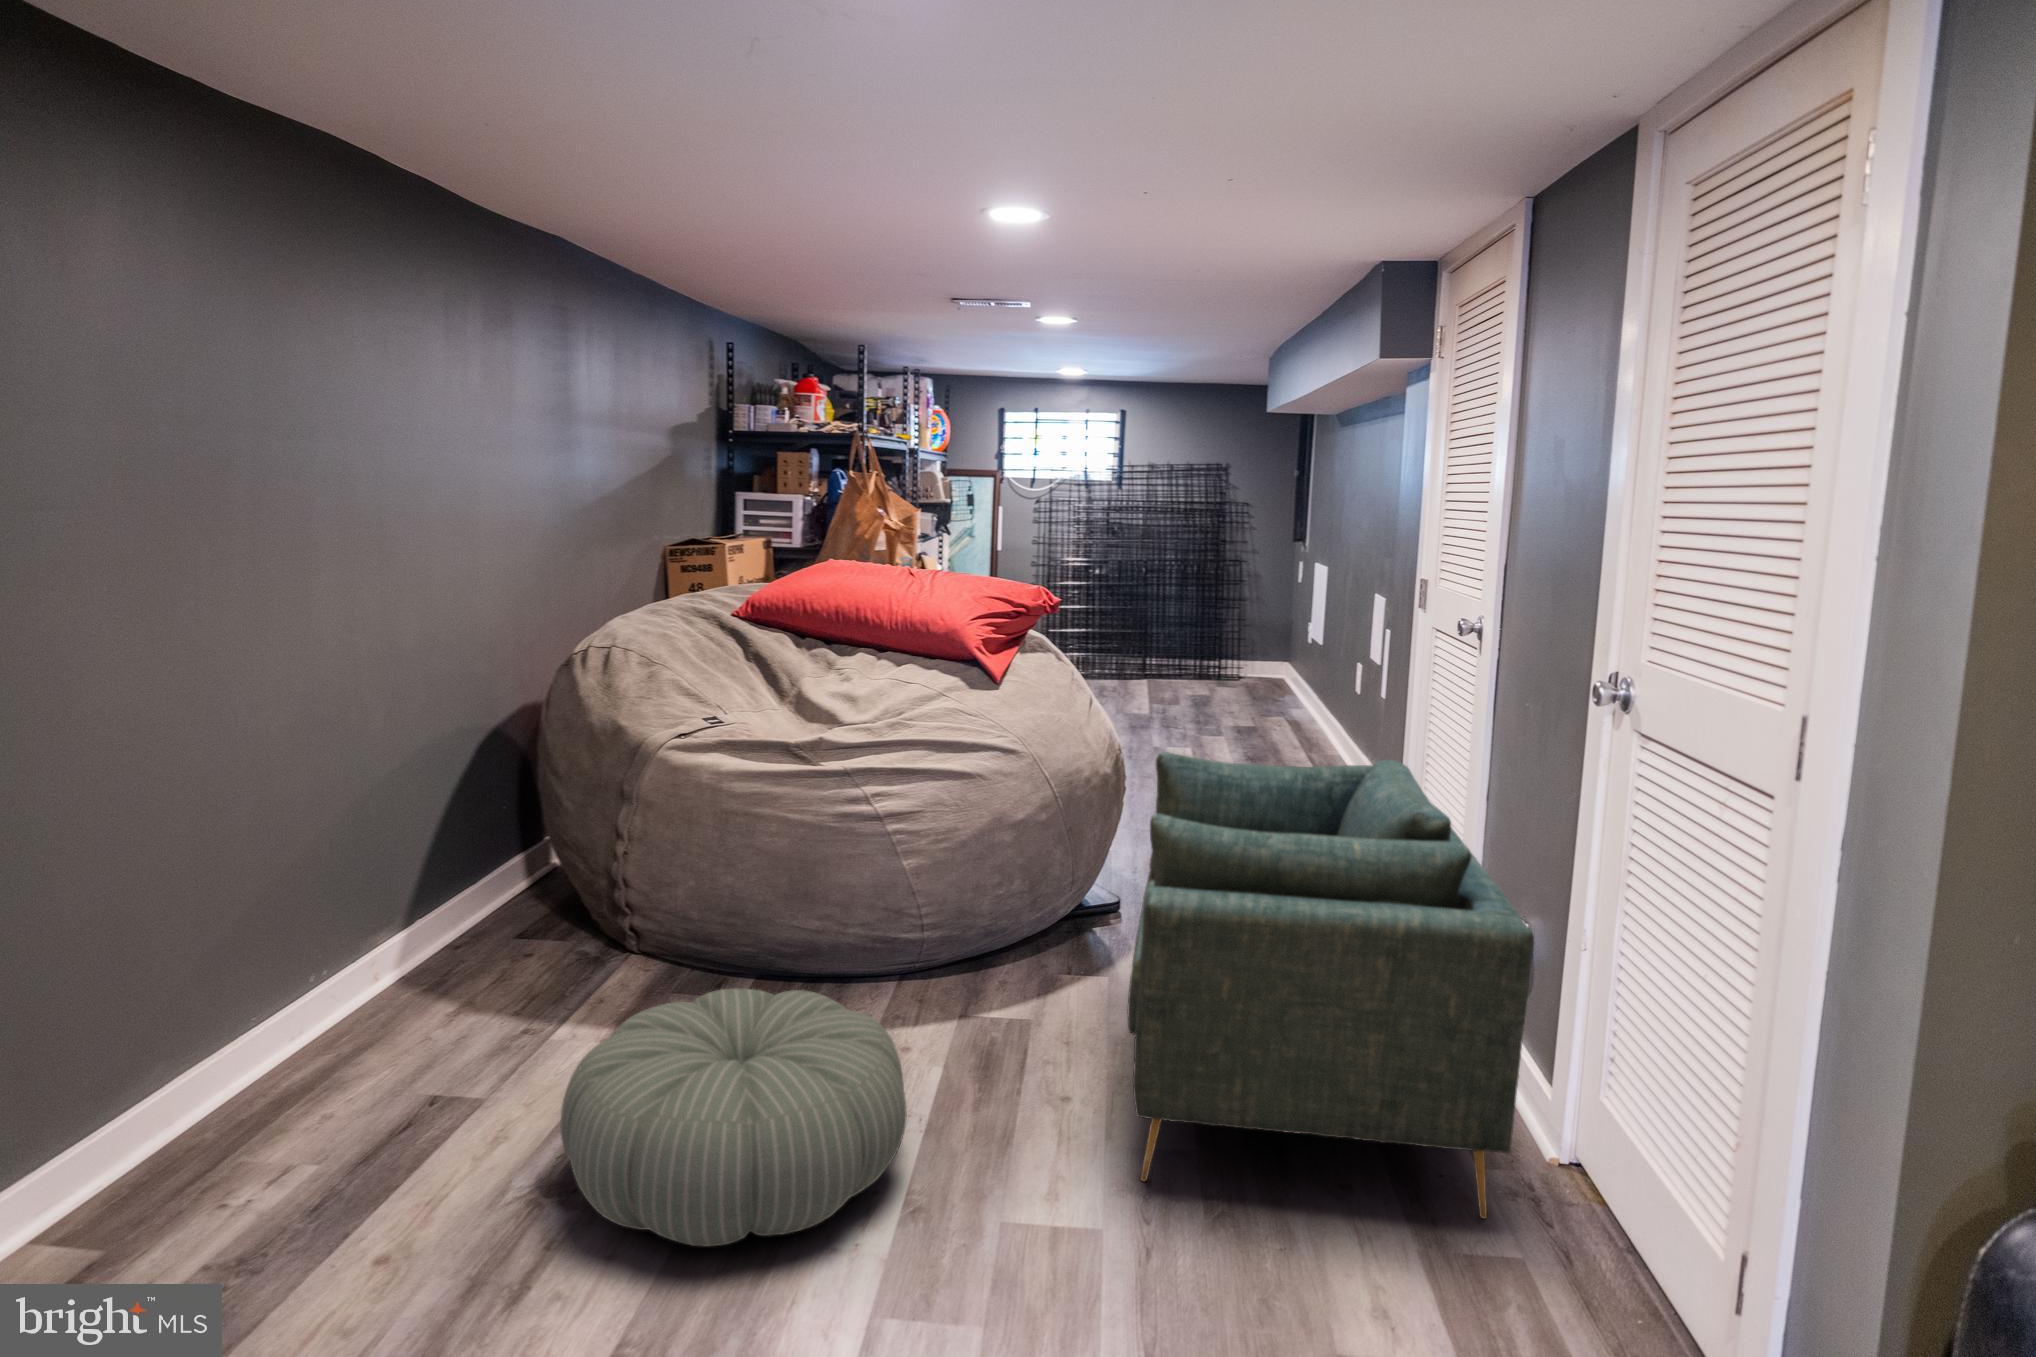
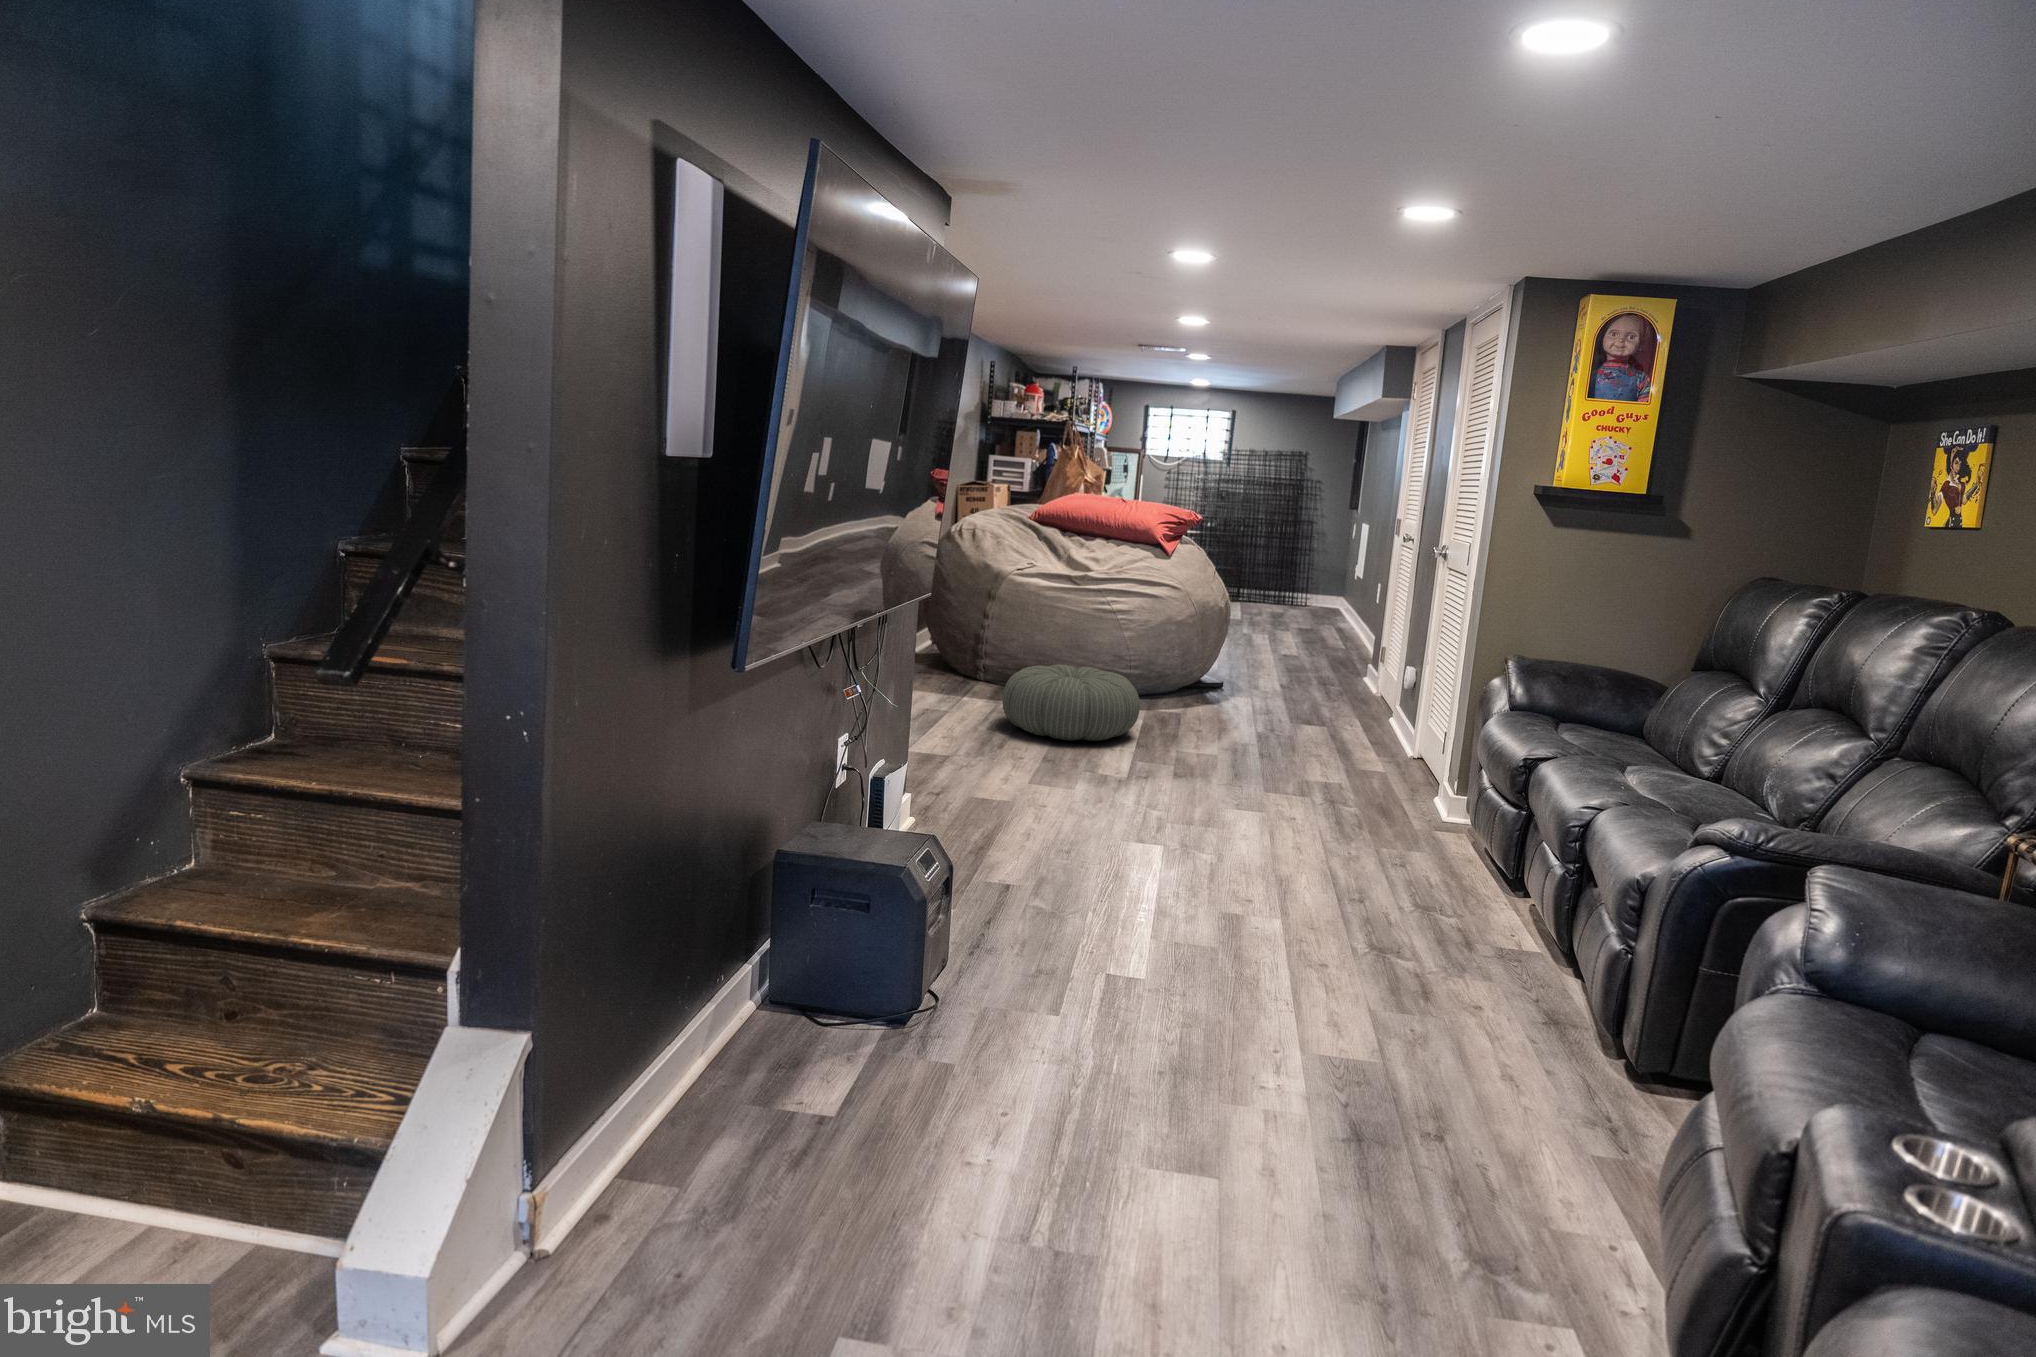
armchair: present [1127,752,1534,1219] -> none [1233,584,1402,763]

